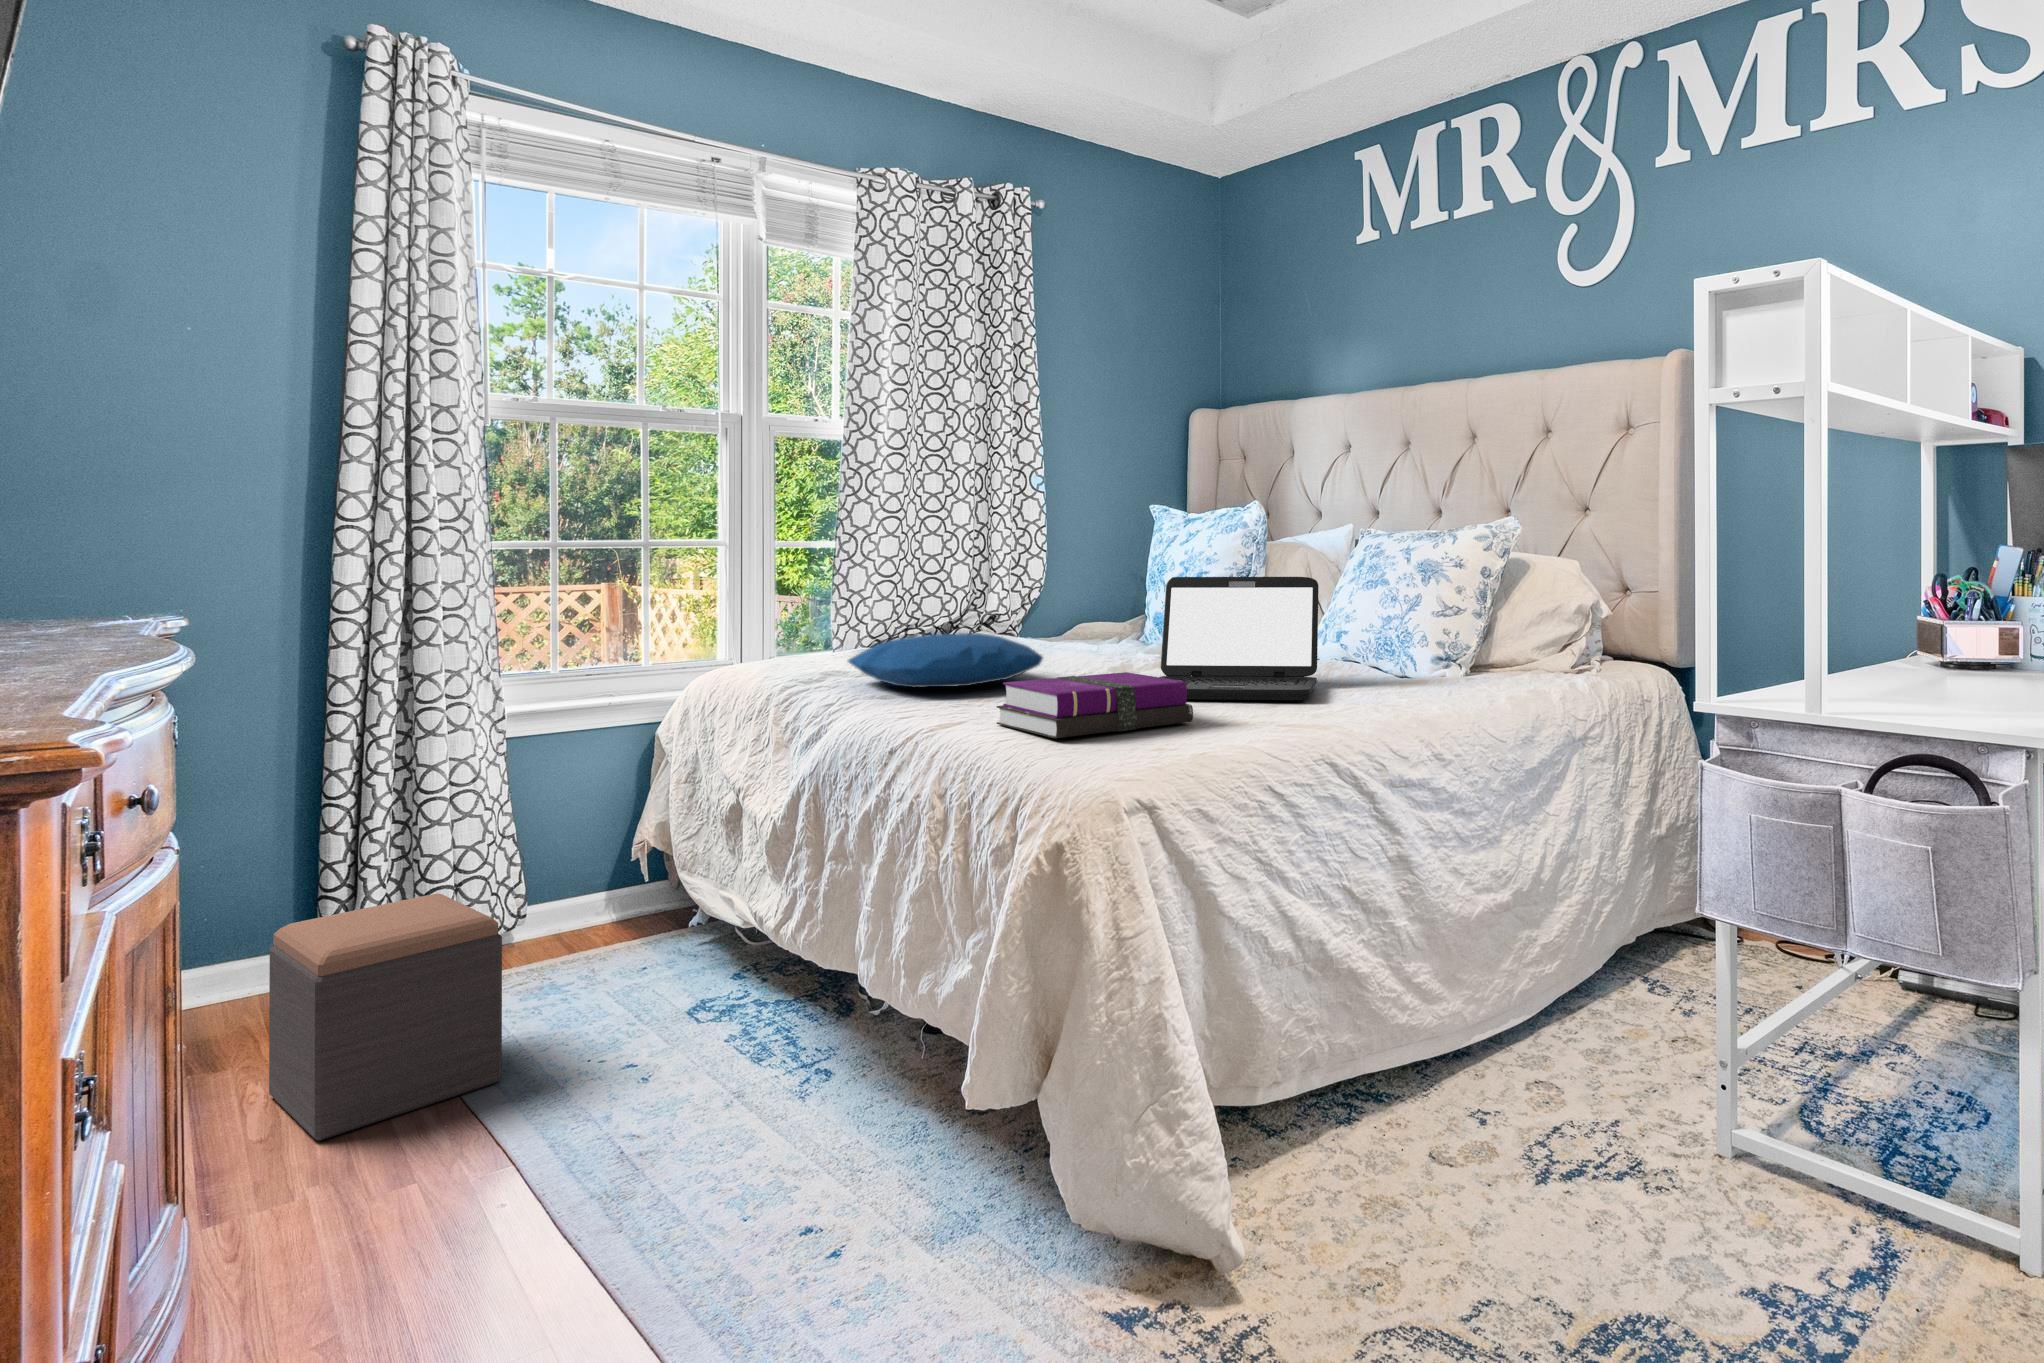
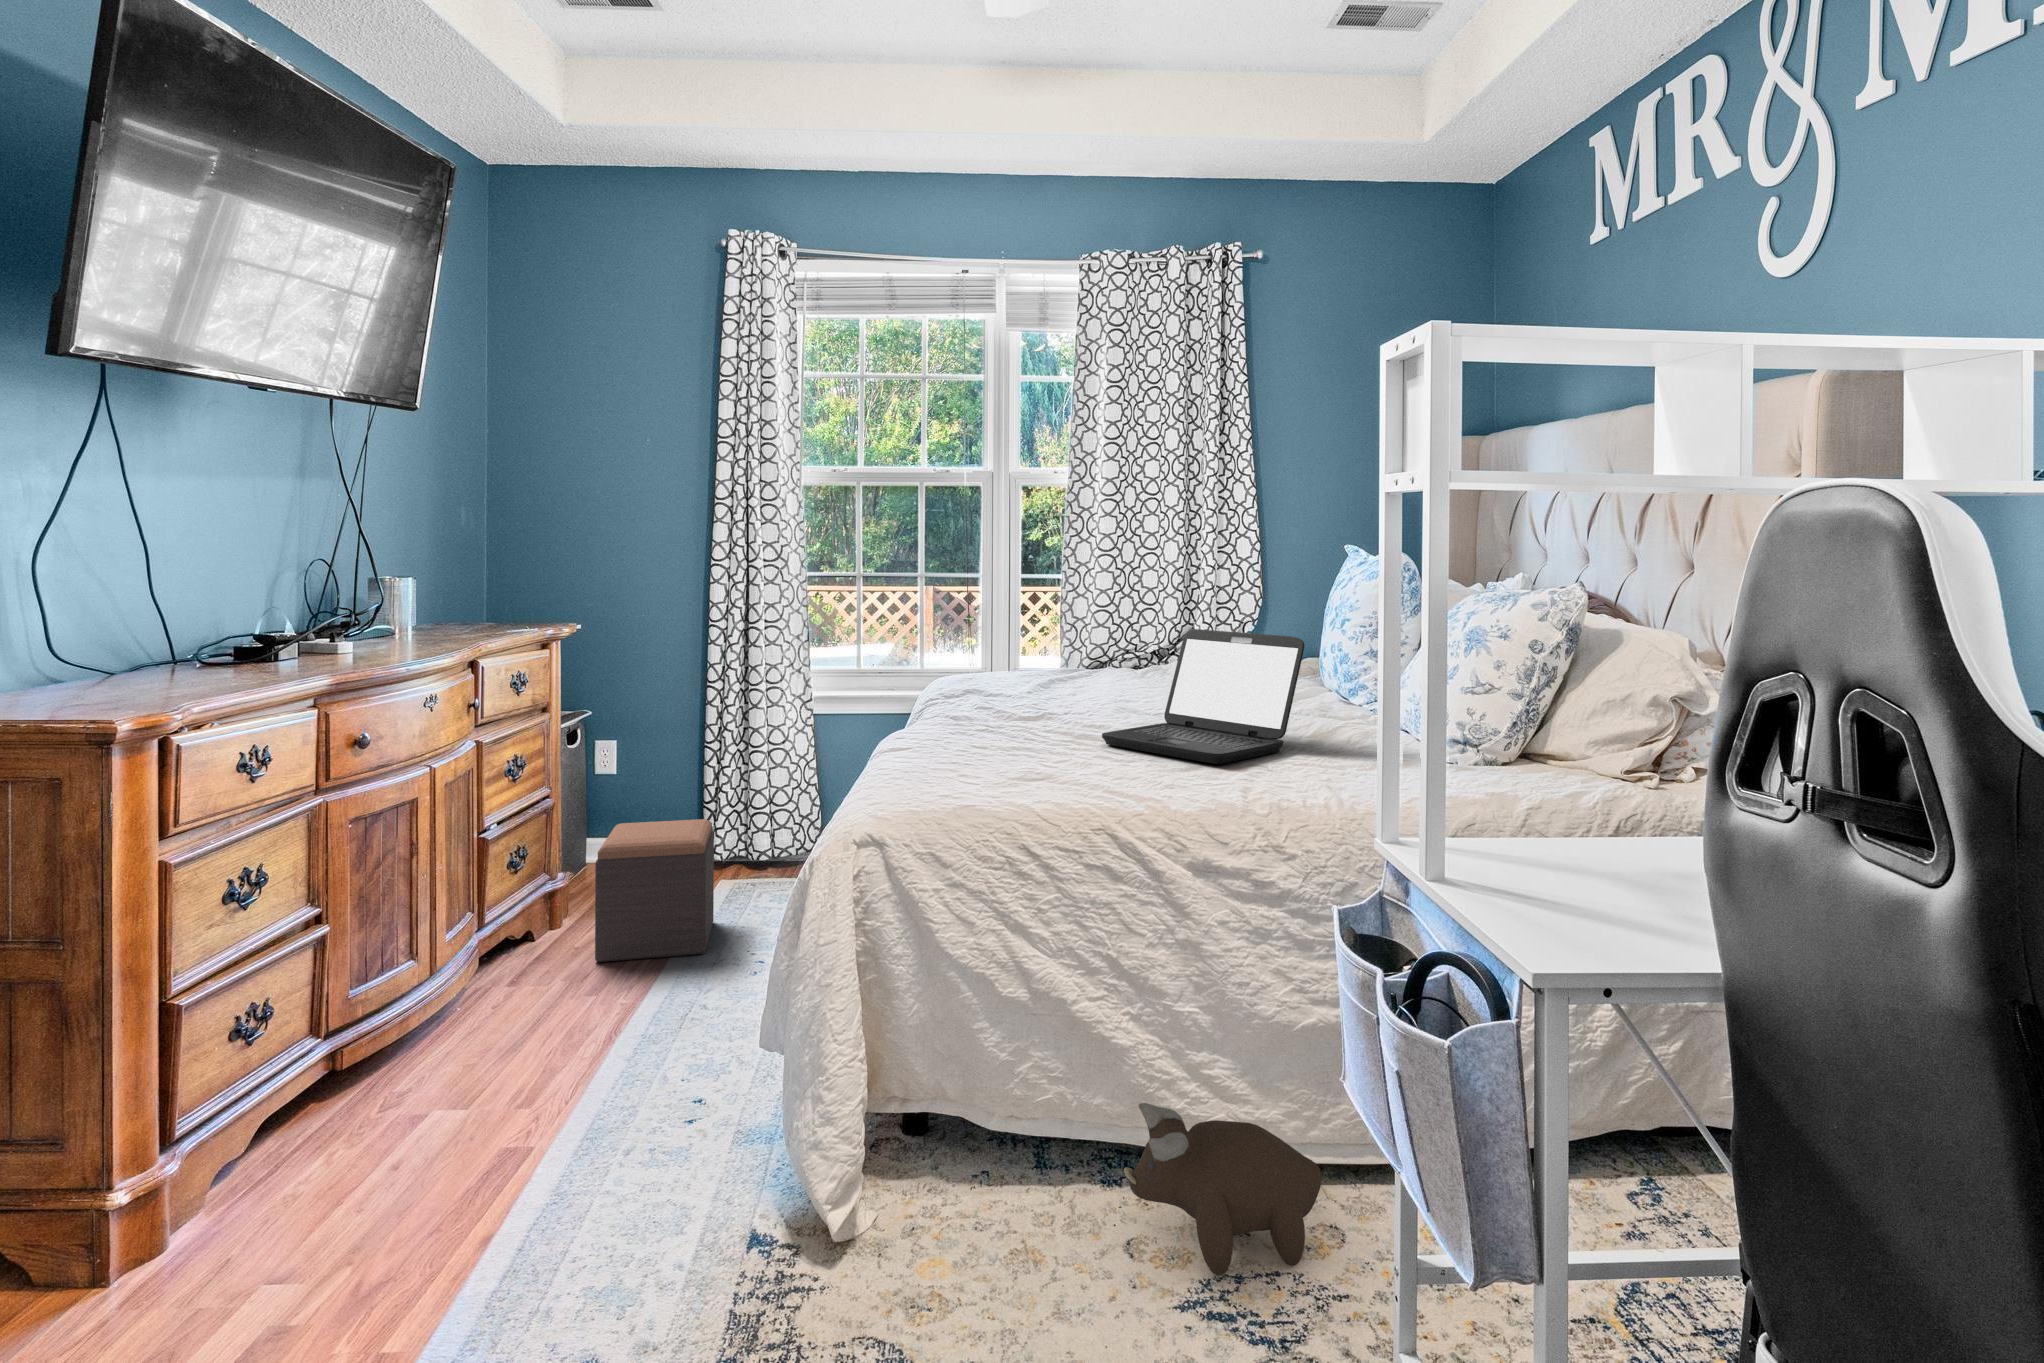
pillow: present [848,633,1043,688] -> none [946,667,1089,713]
notebook: present [997,672,1193,738] -> none [920,718,1064,772]
plush toy: none [1424,1014,1578,1158] -> present [1124,1103,1322,1276]

